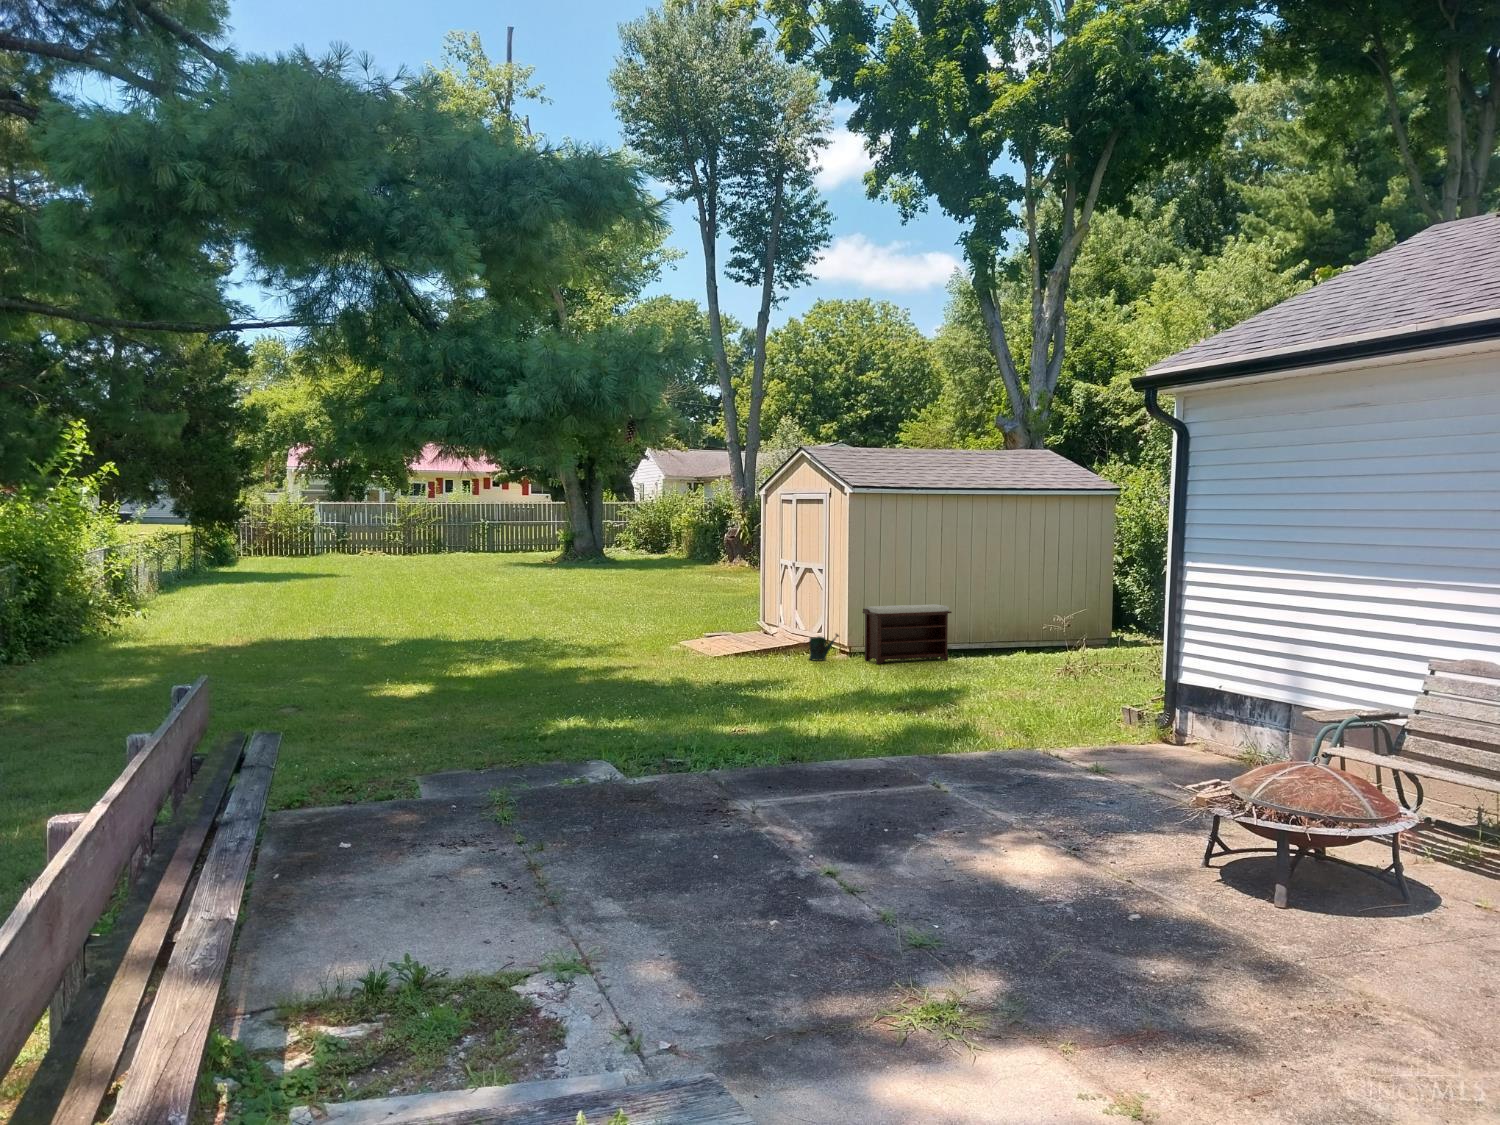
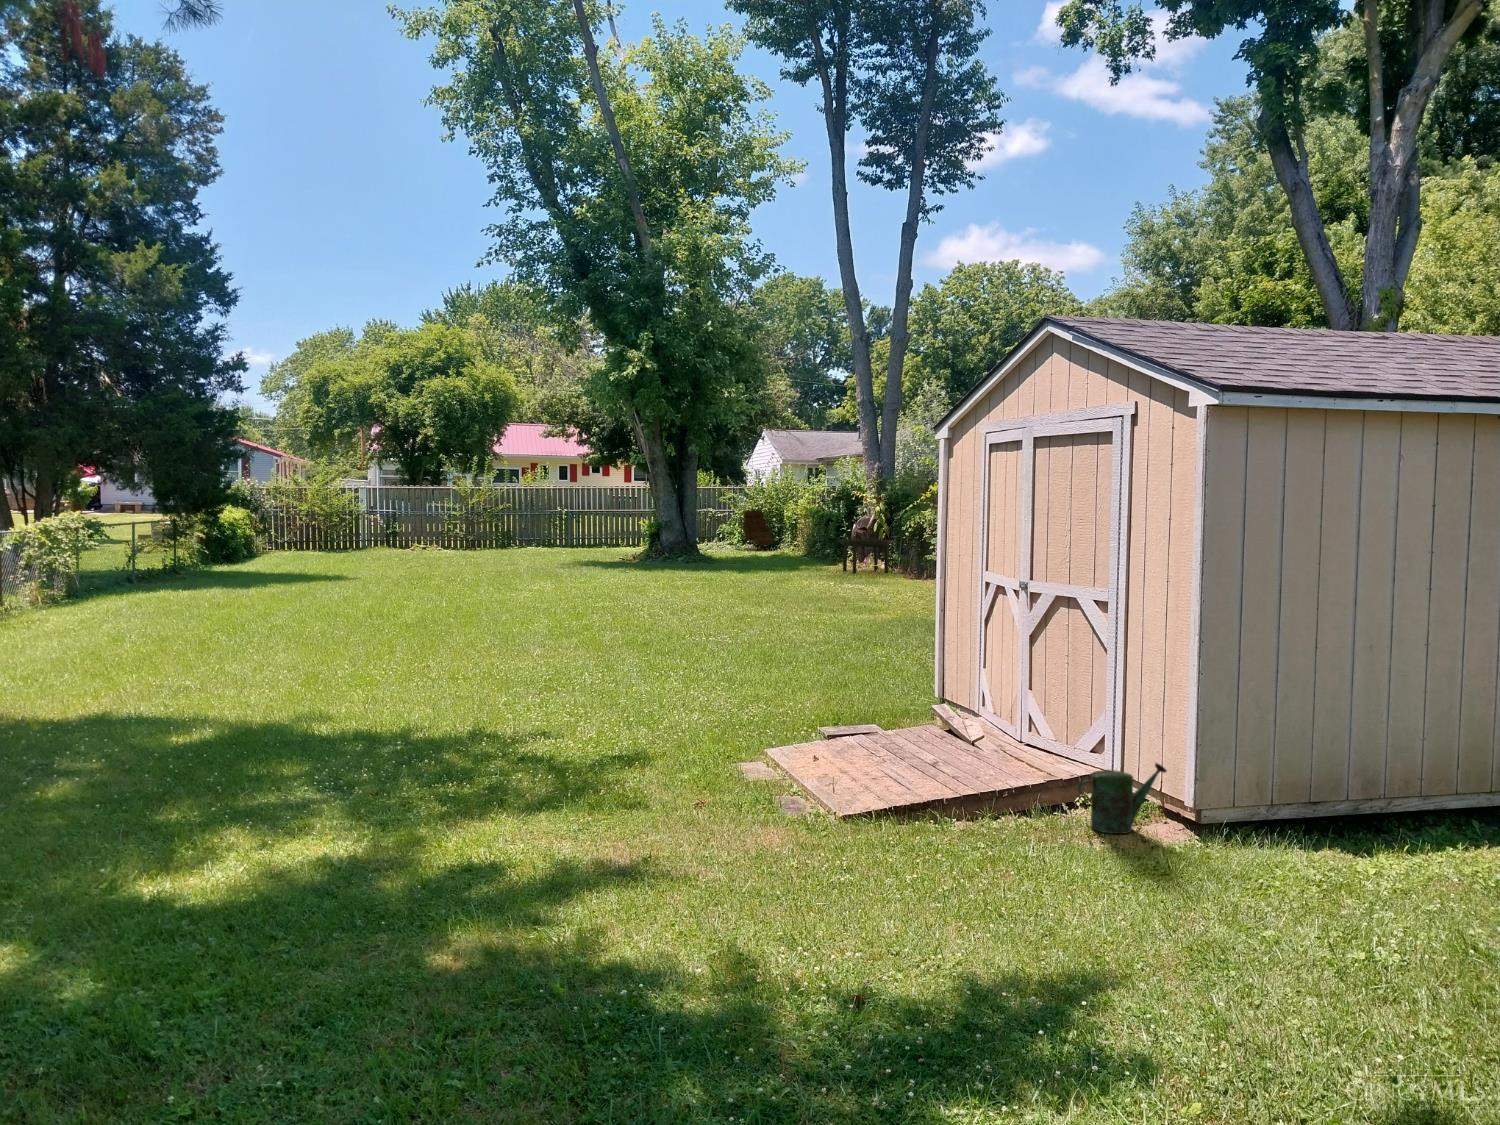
lounge chair: none [635,522,661,555] -> present [742,510,774,550]
round table: none [711,545,752,570] -> present [839,539,893,573]
bench: present [862,604,952,664] -> none [1232,693,1474,860]

